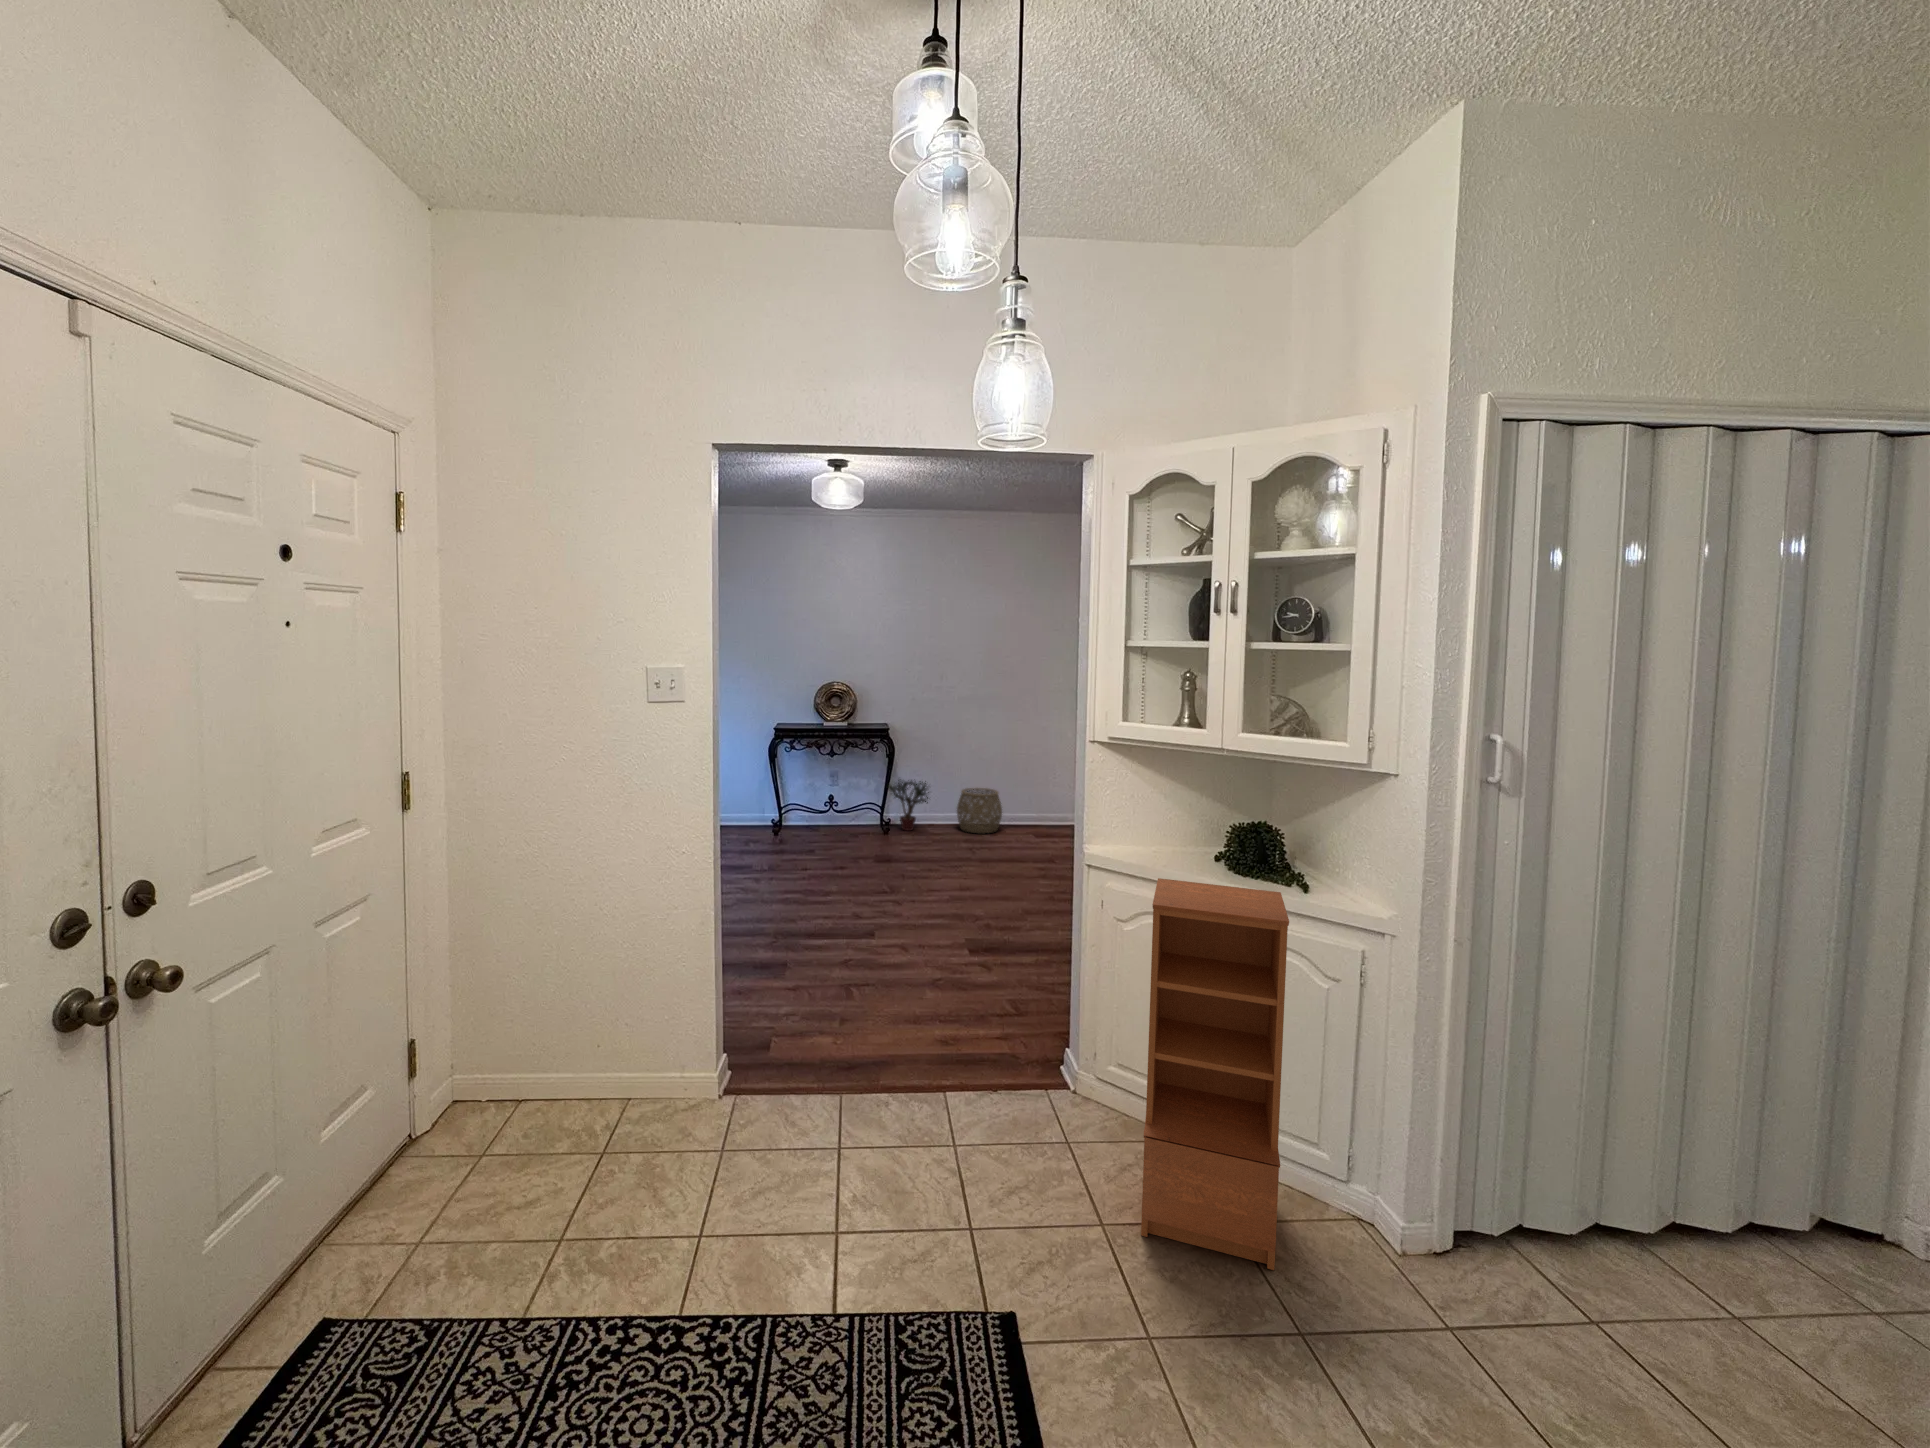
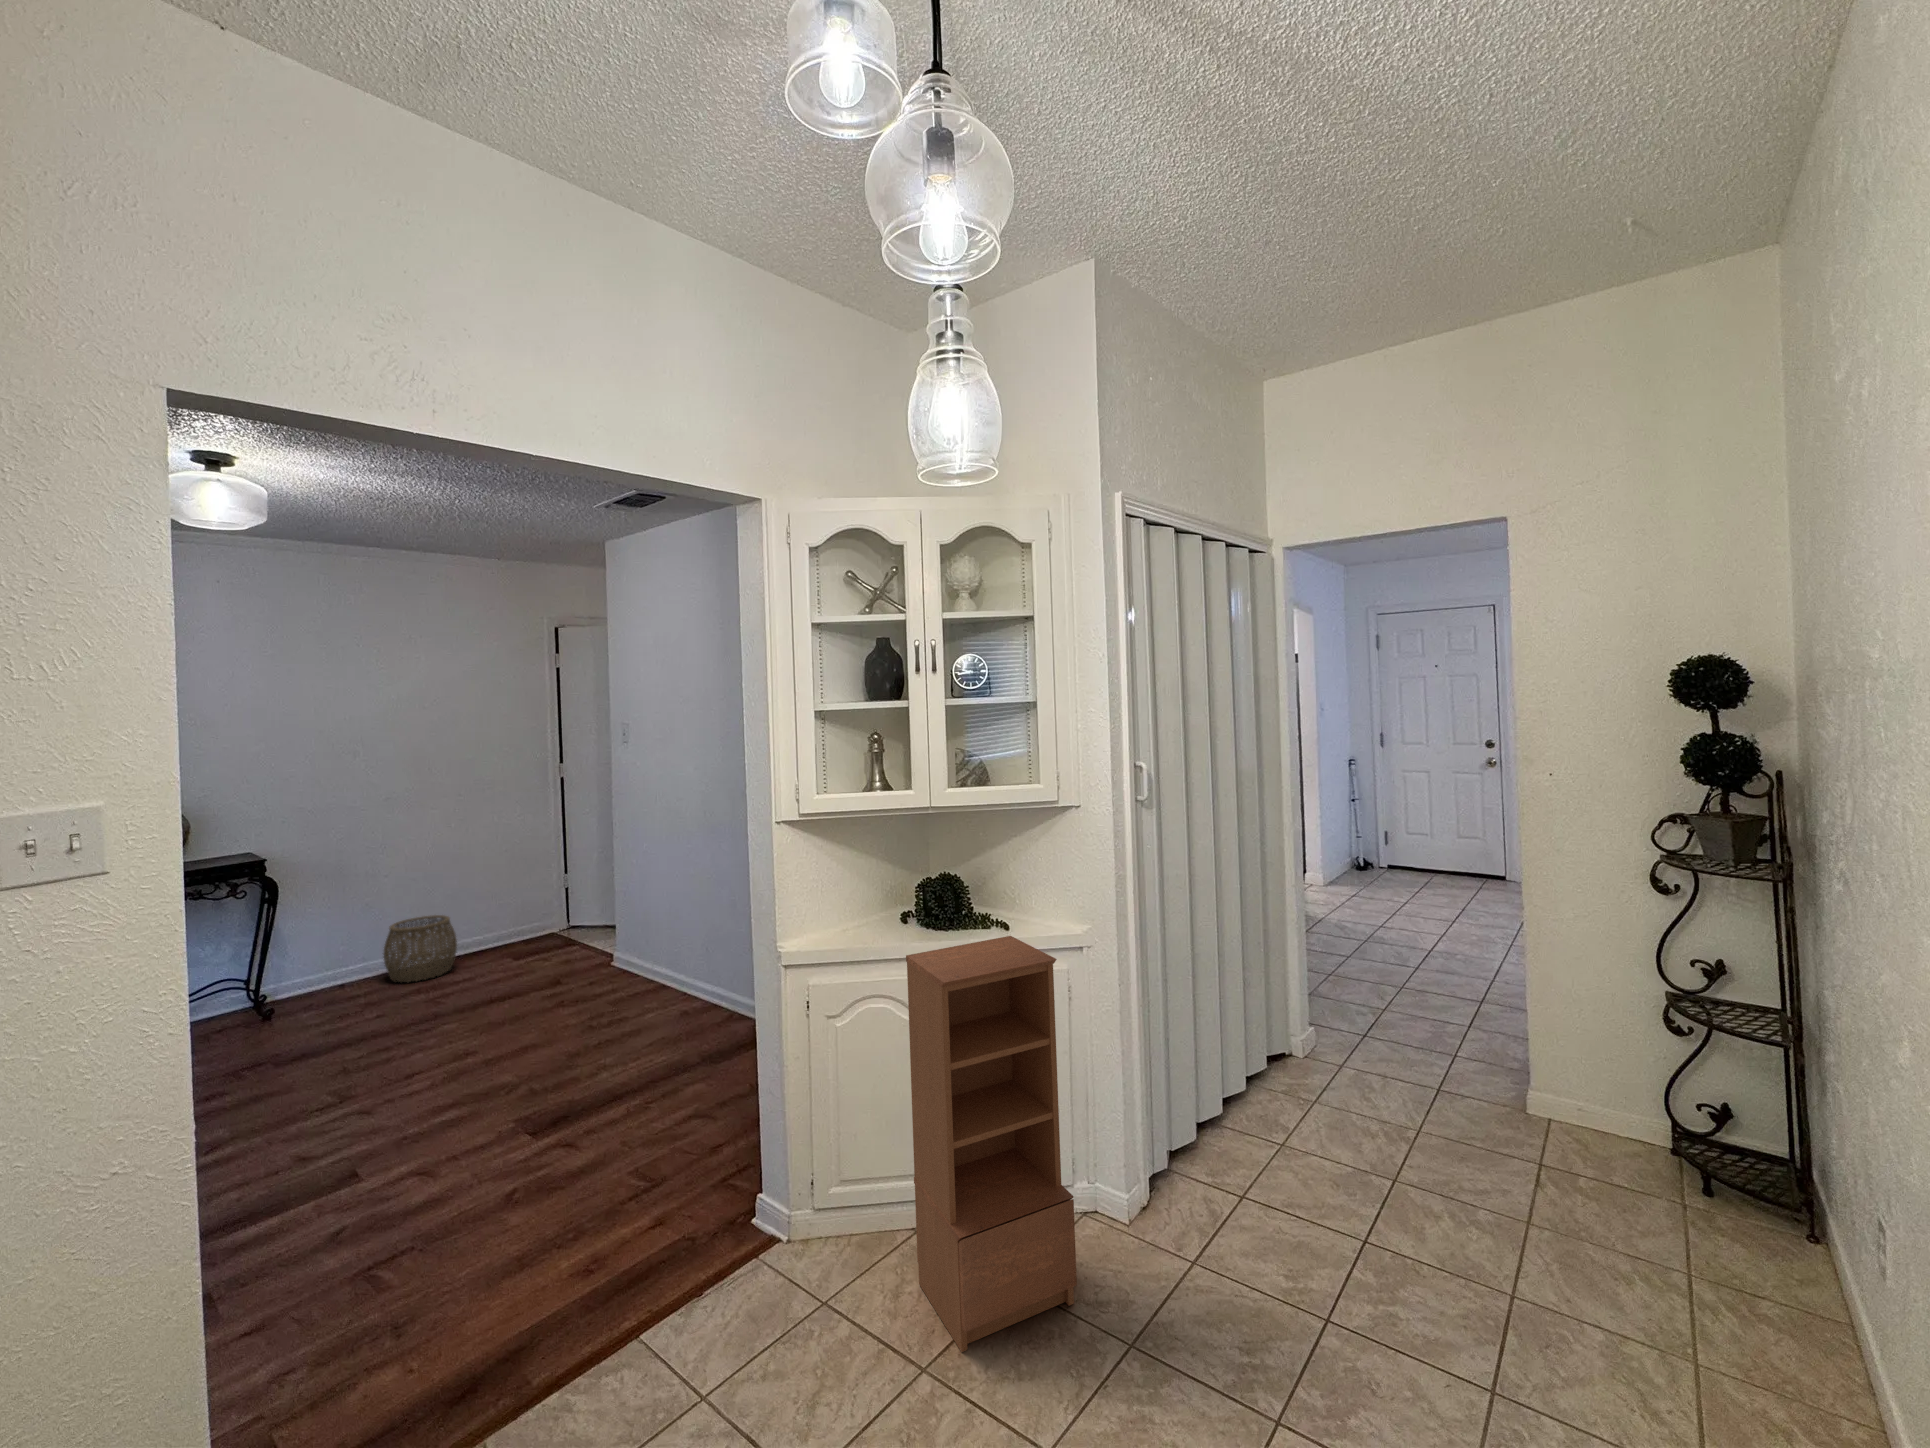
potted plant: present [888,779,929,831] -> none [252,924,343,1008]

